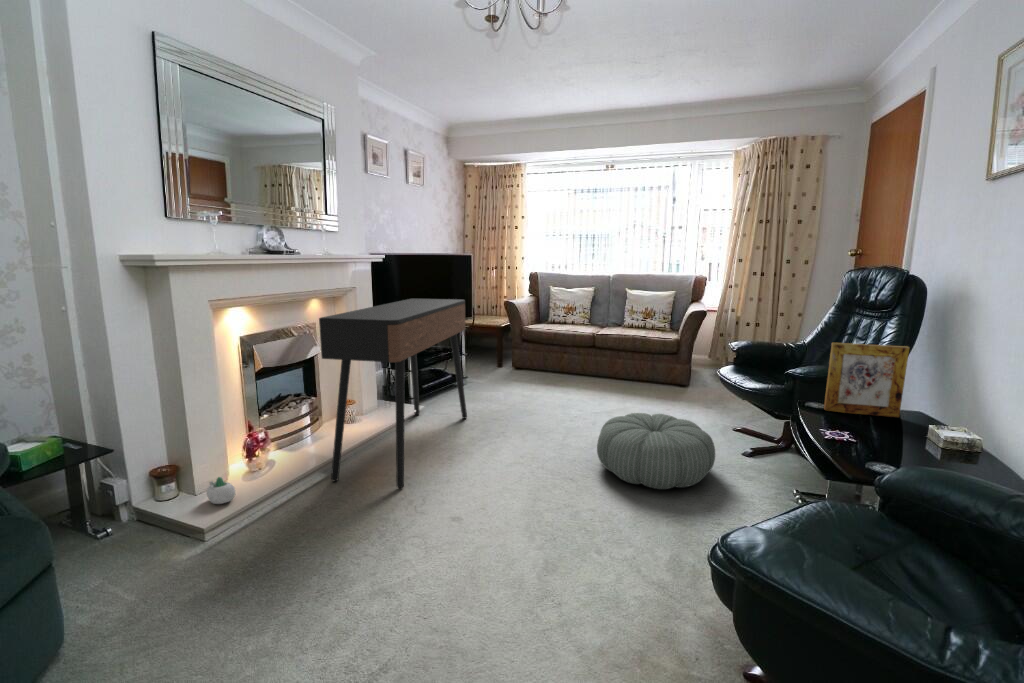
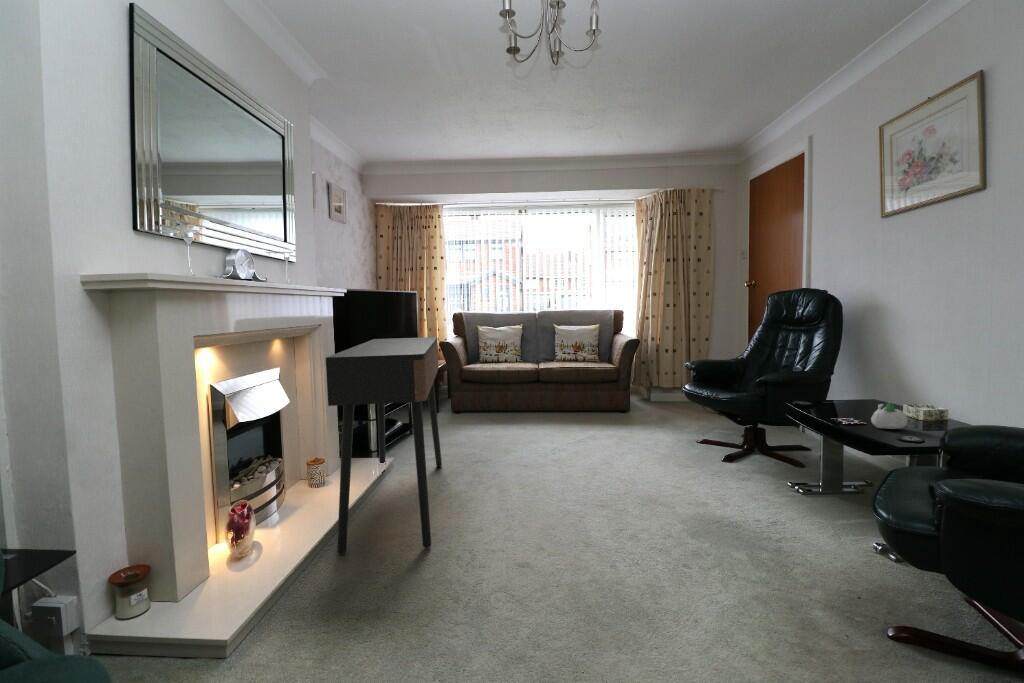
picture frame: present [824,343,909,417] -> none [811,348,871,410]
pouf: present [597,413,715,489] -> none [605,434,719,504]
succulent planter: present [207,477,235,504] -> present [871,402,907,429]

